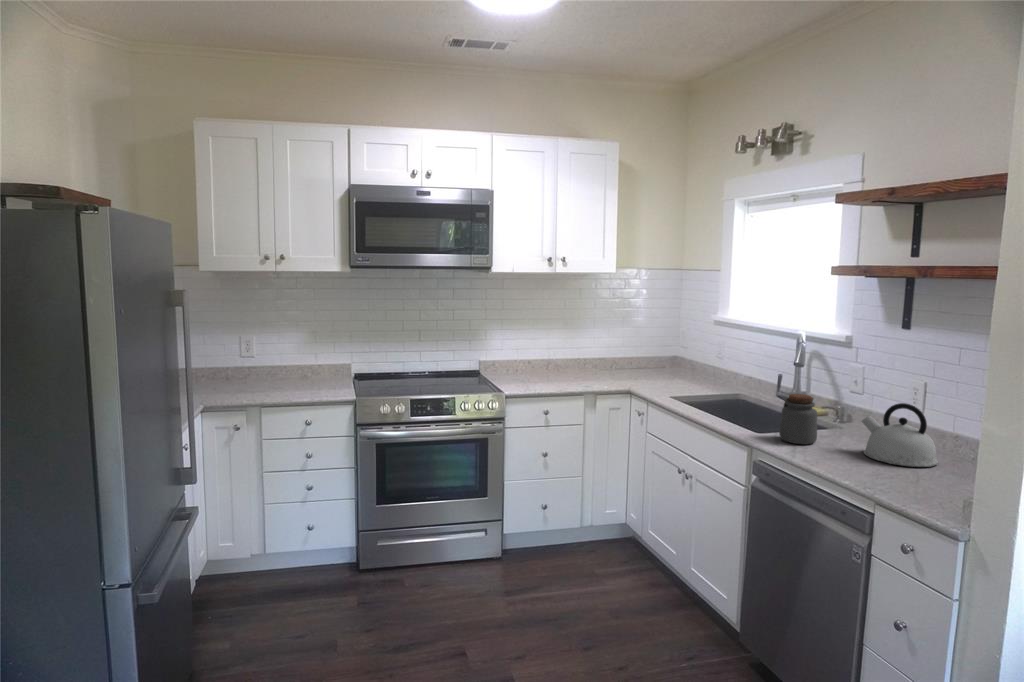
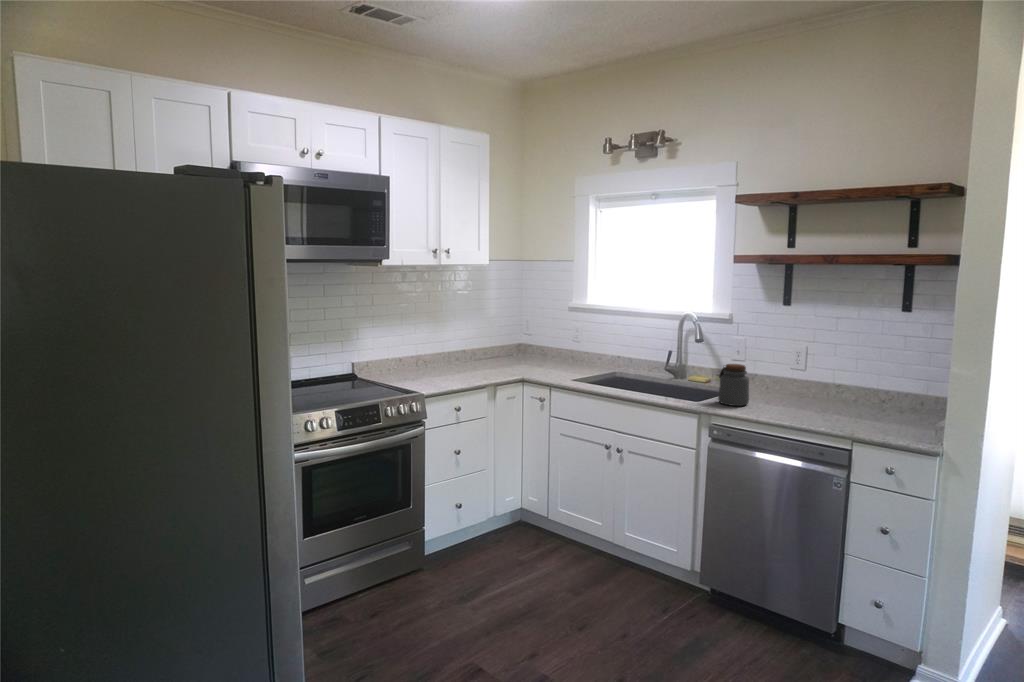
kettle: present [862,403,938,467] -> none [781,363,840,411]

